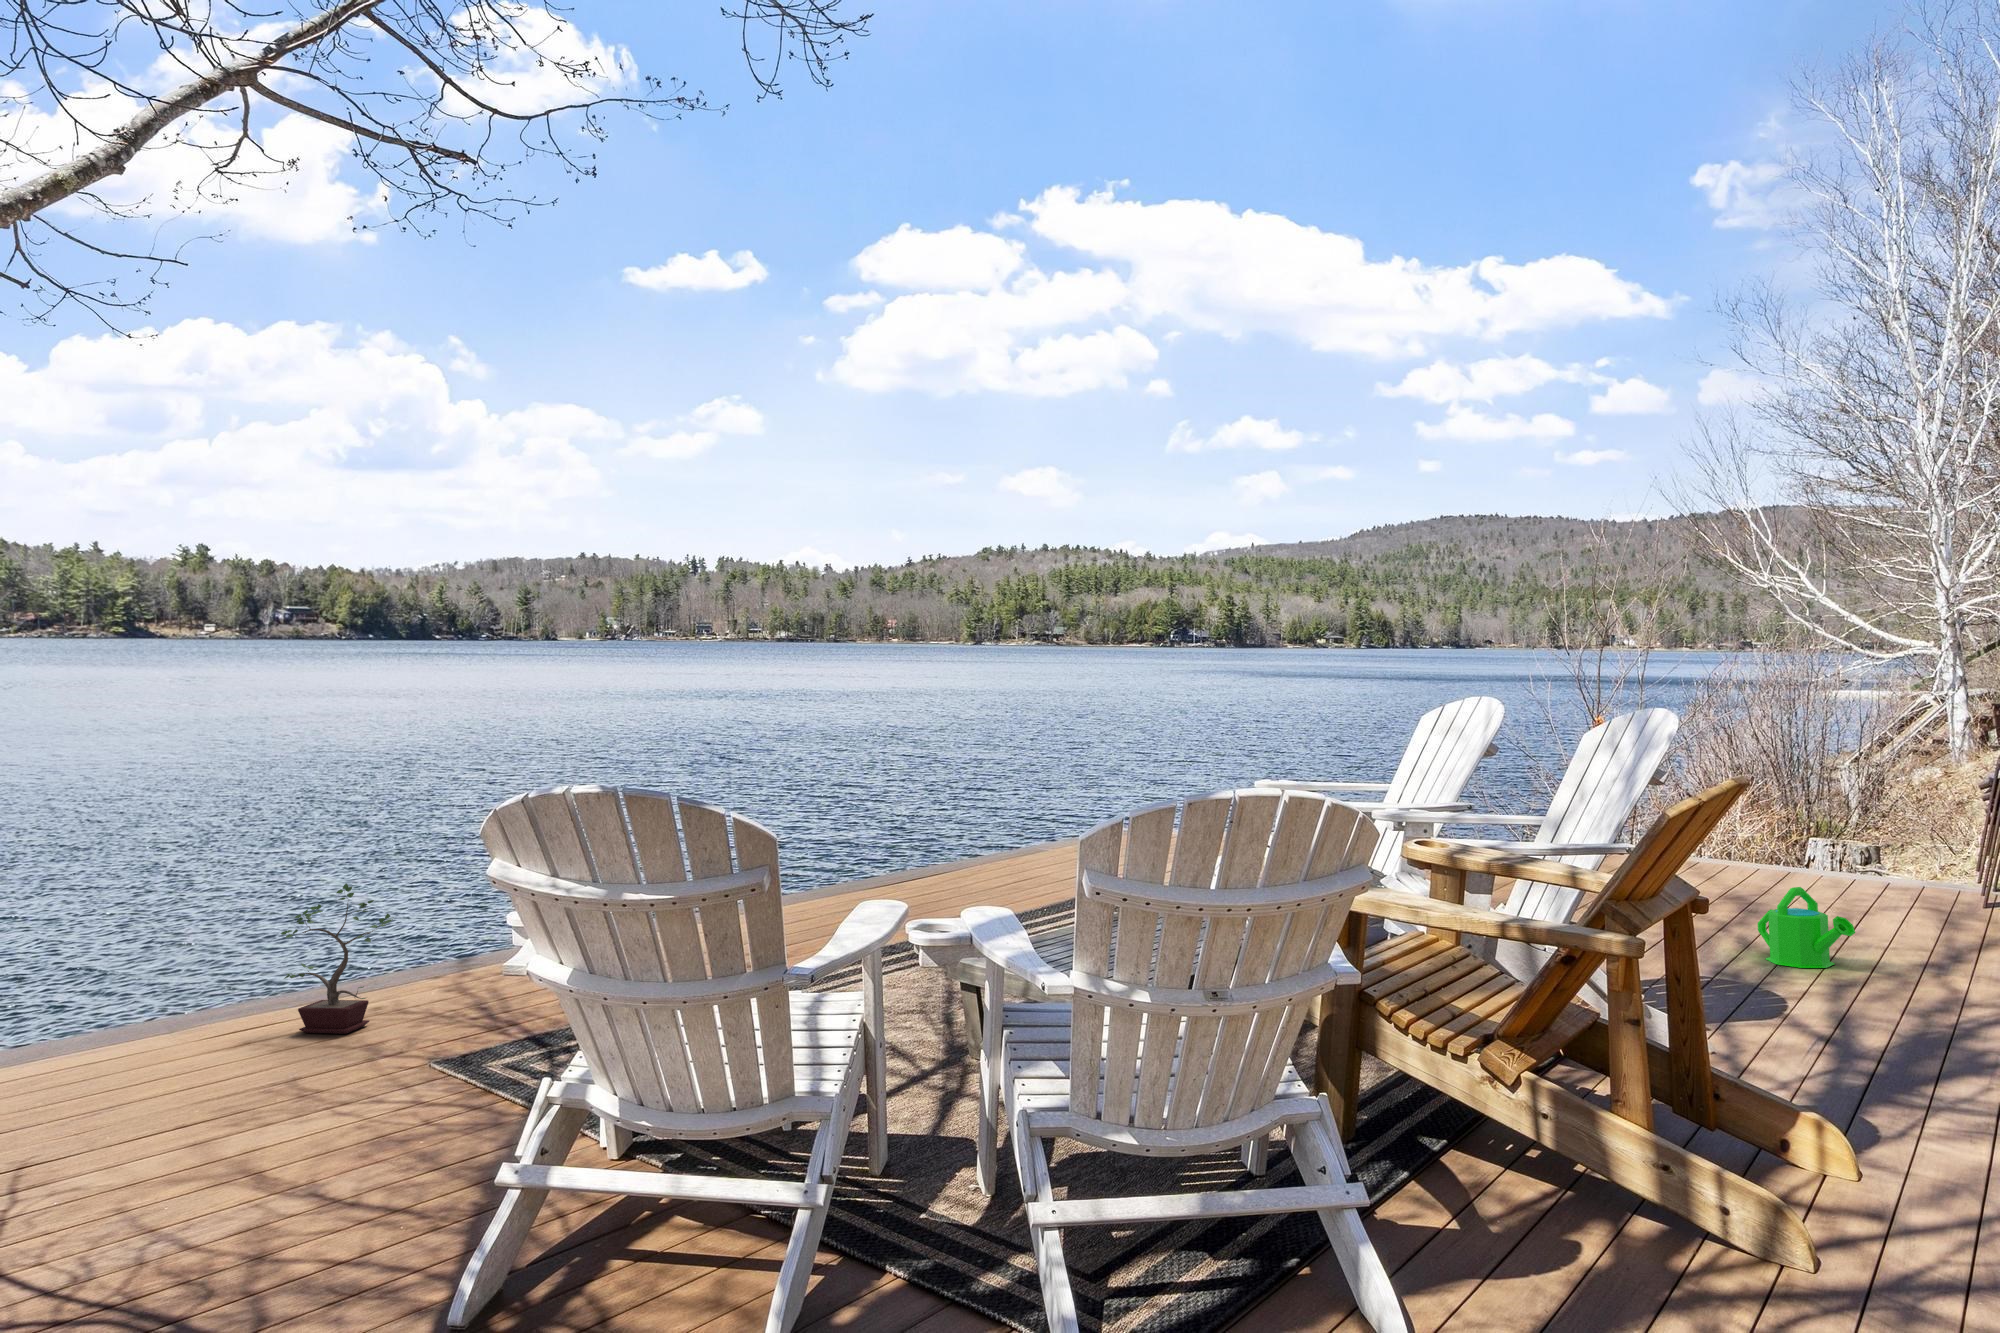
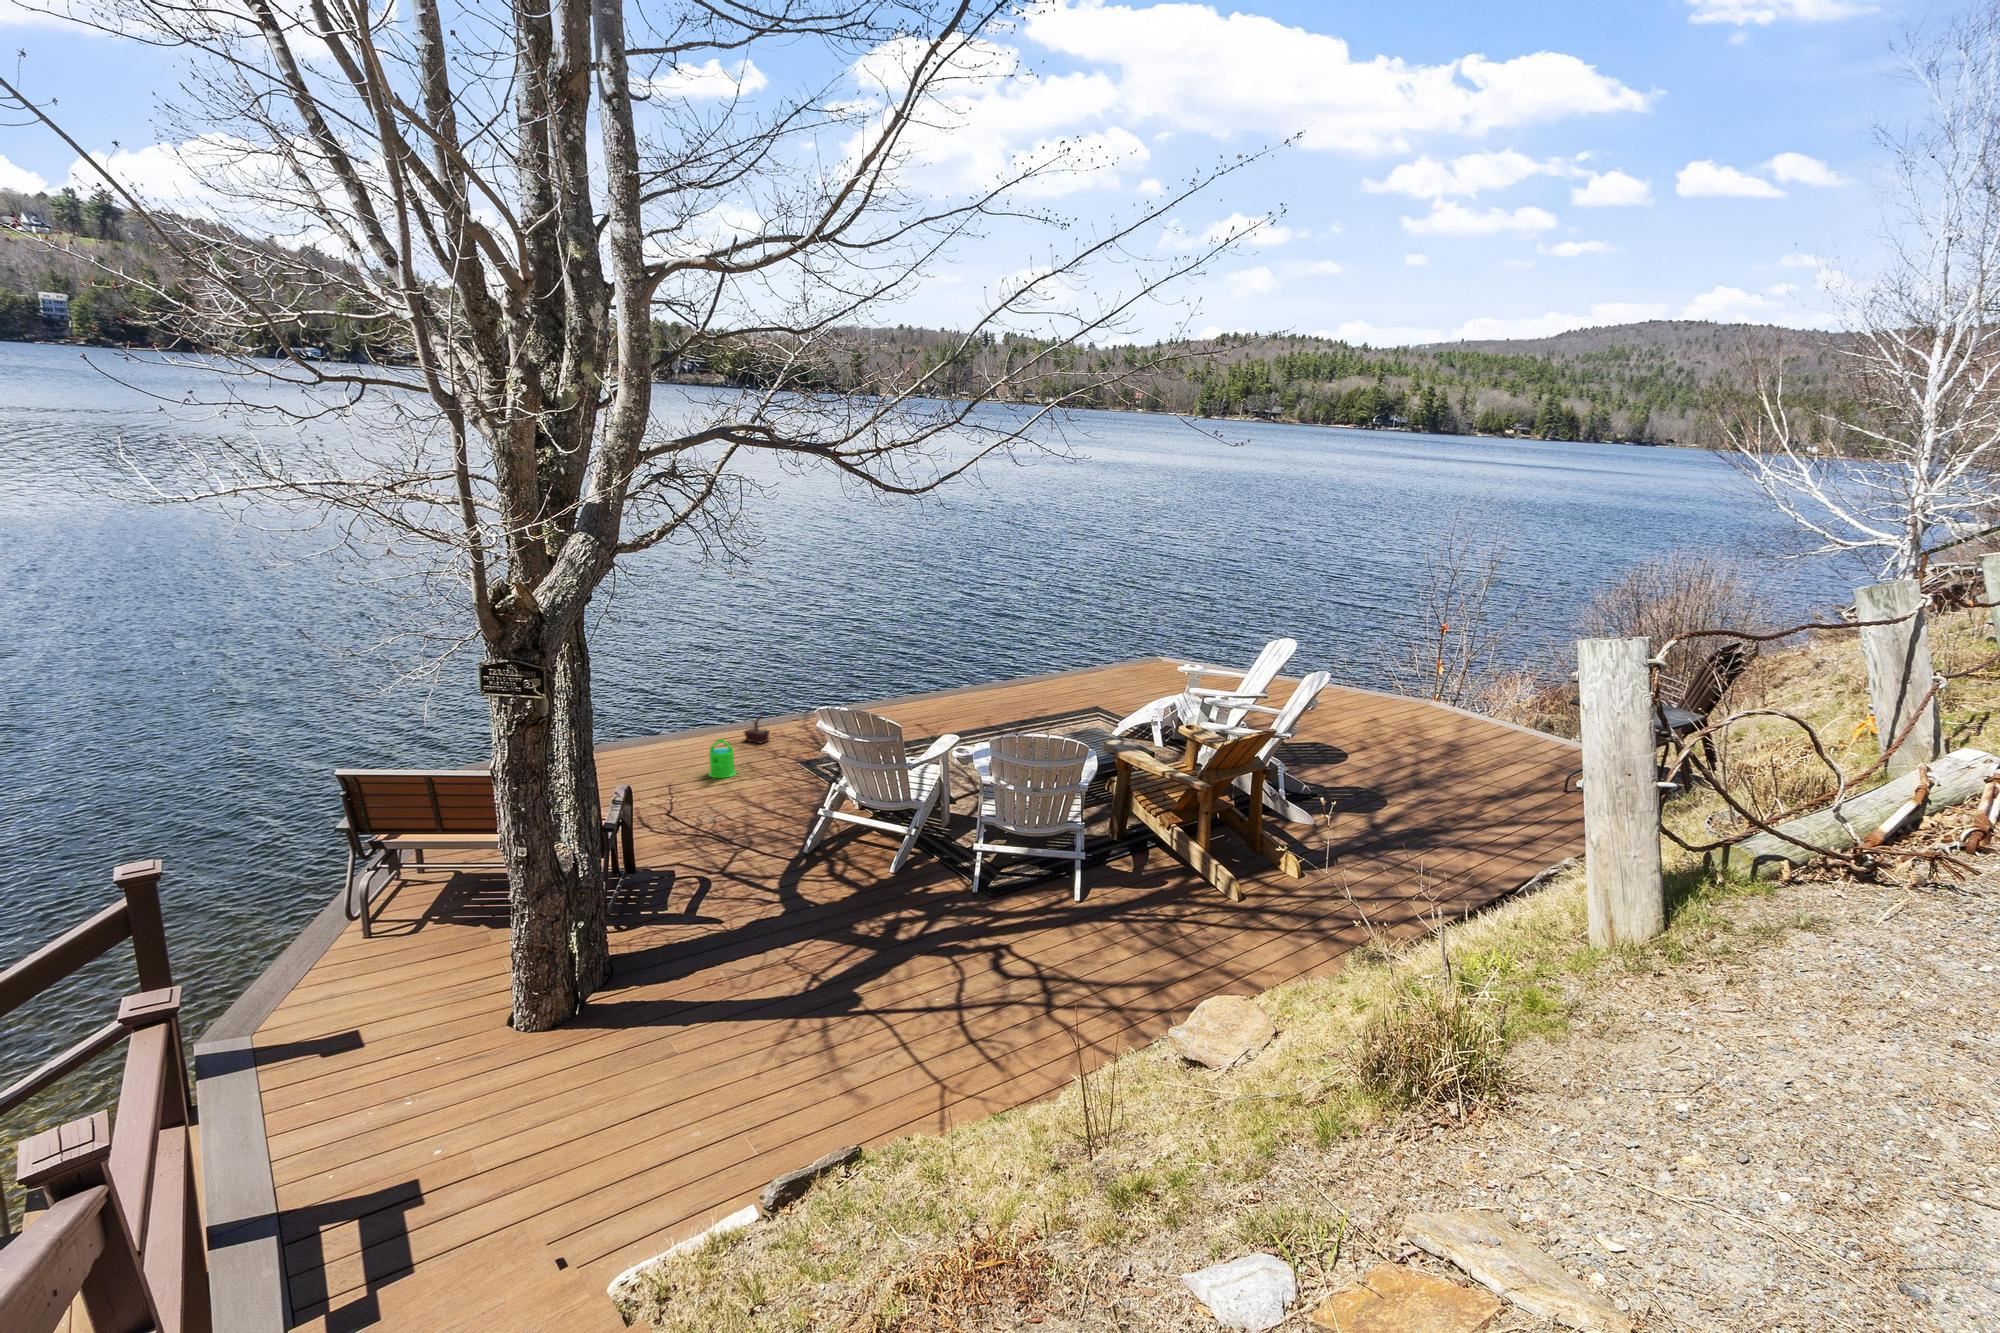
watering can: present [1758,887,1855,968] -> present [709,739,736,778]

